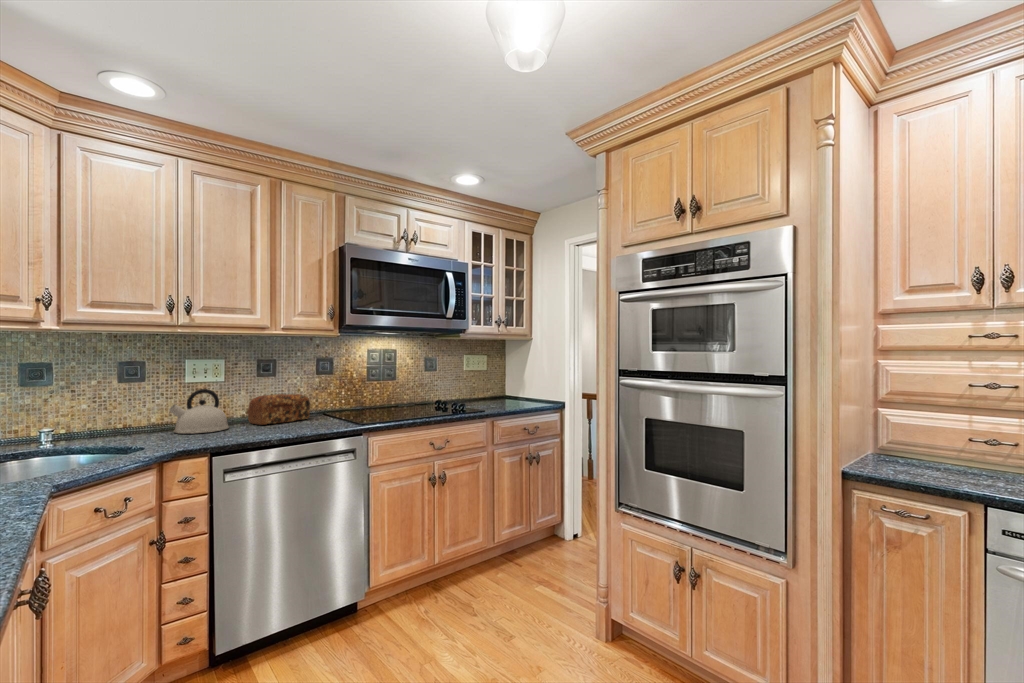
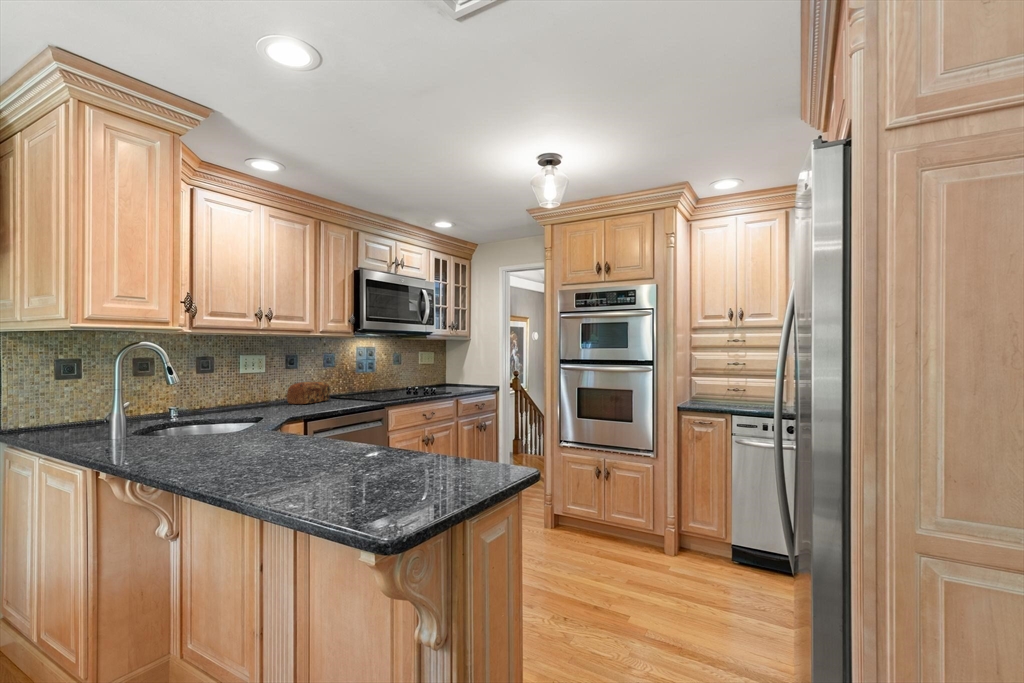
kettle: present [169,389,229,434] -> none [243,377,283,410]

